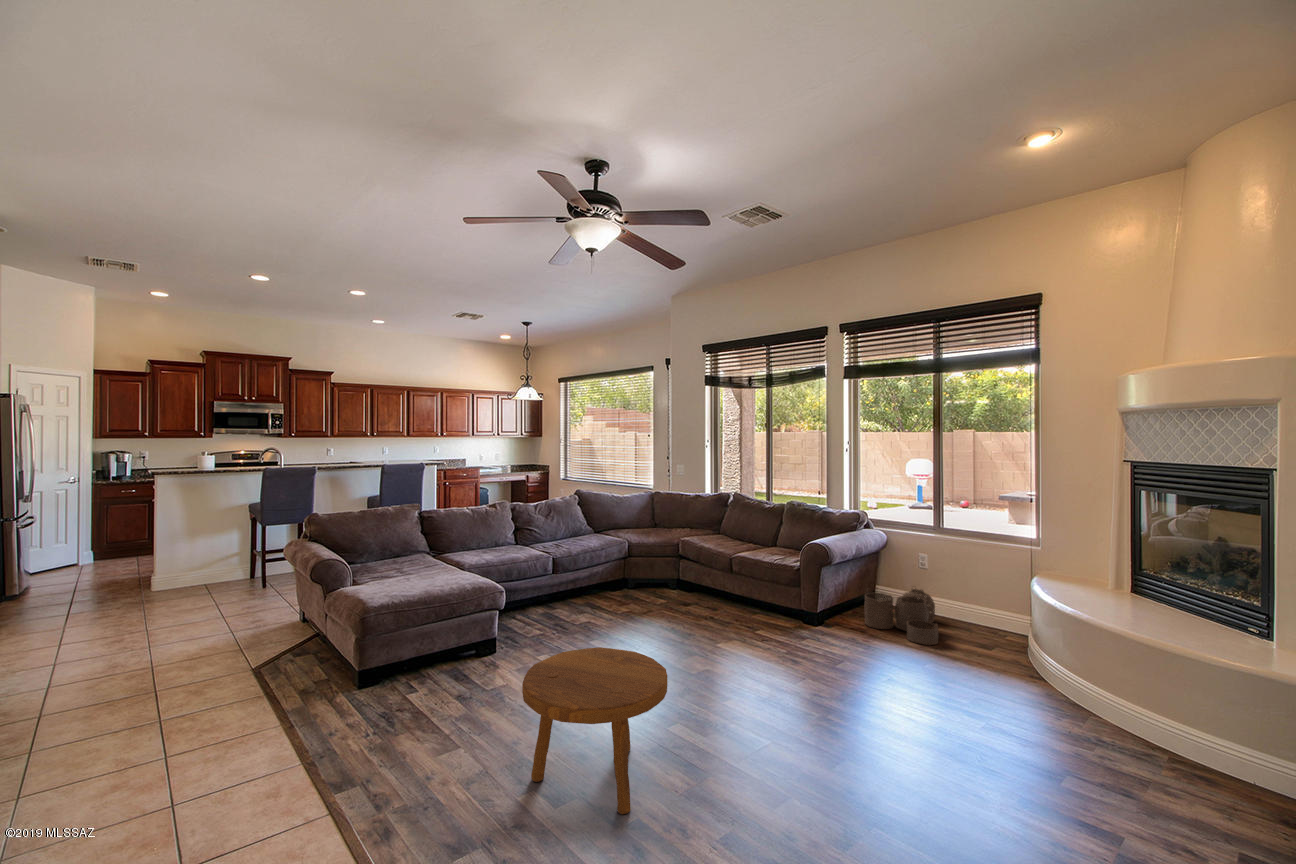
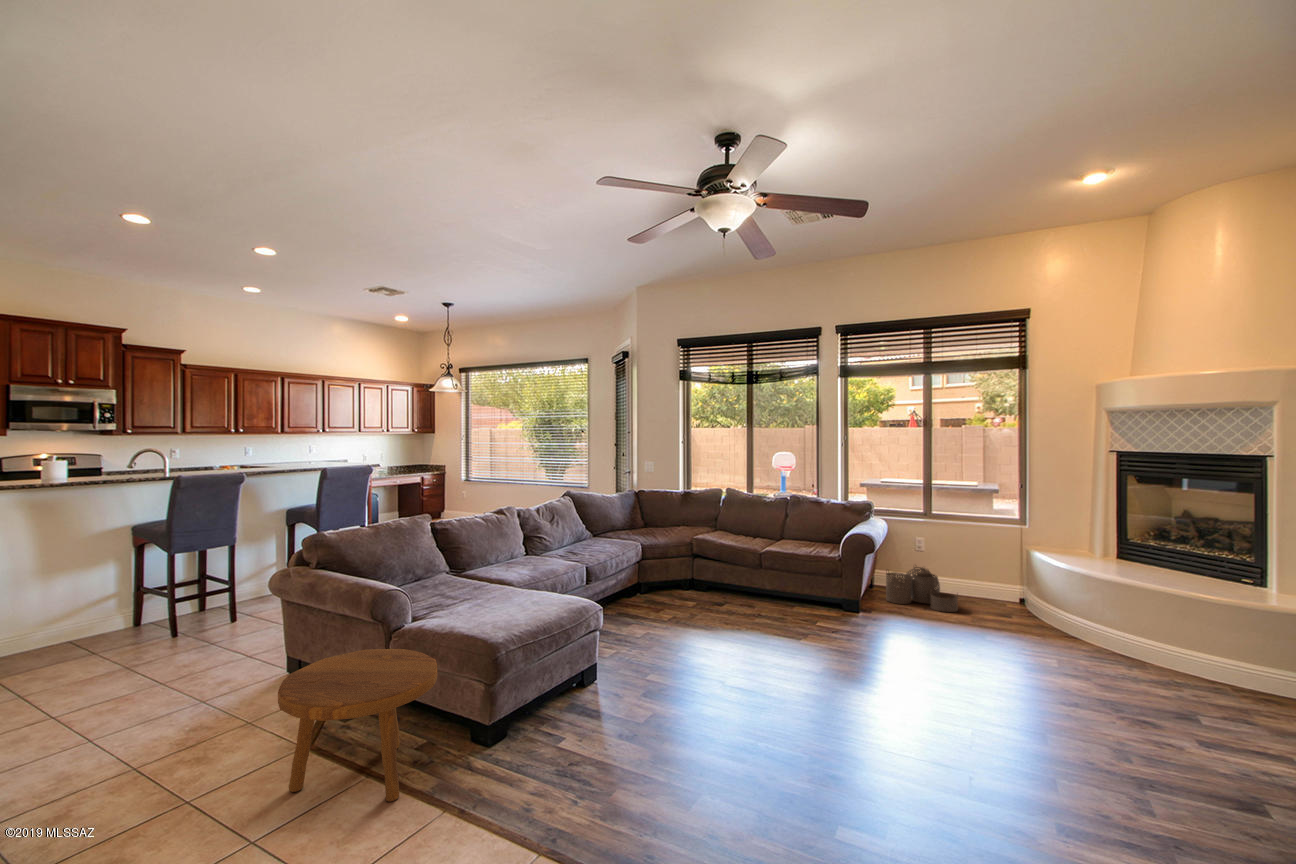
footstool: present [522,647,668,814] -> present [278,649,437,802]

